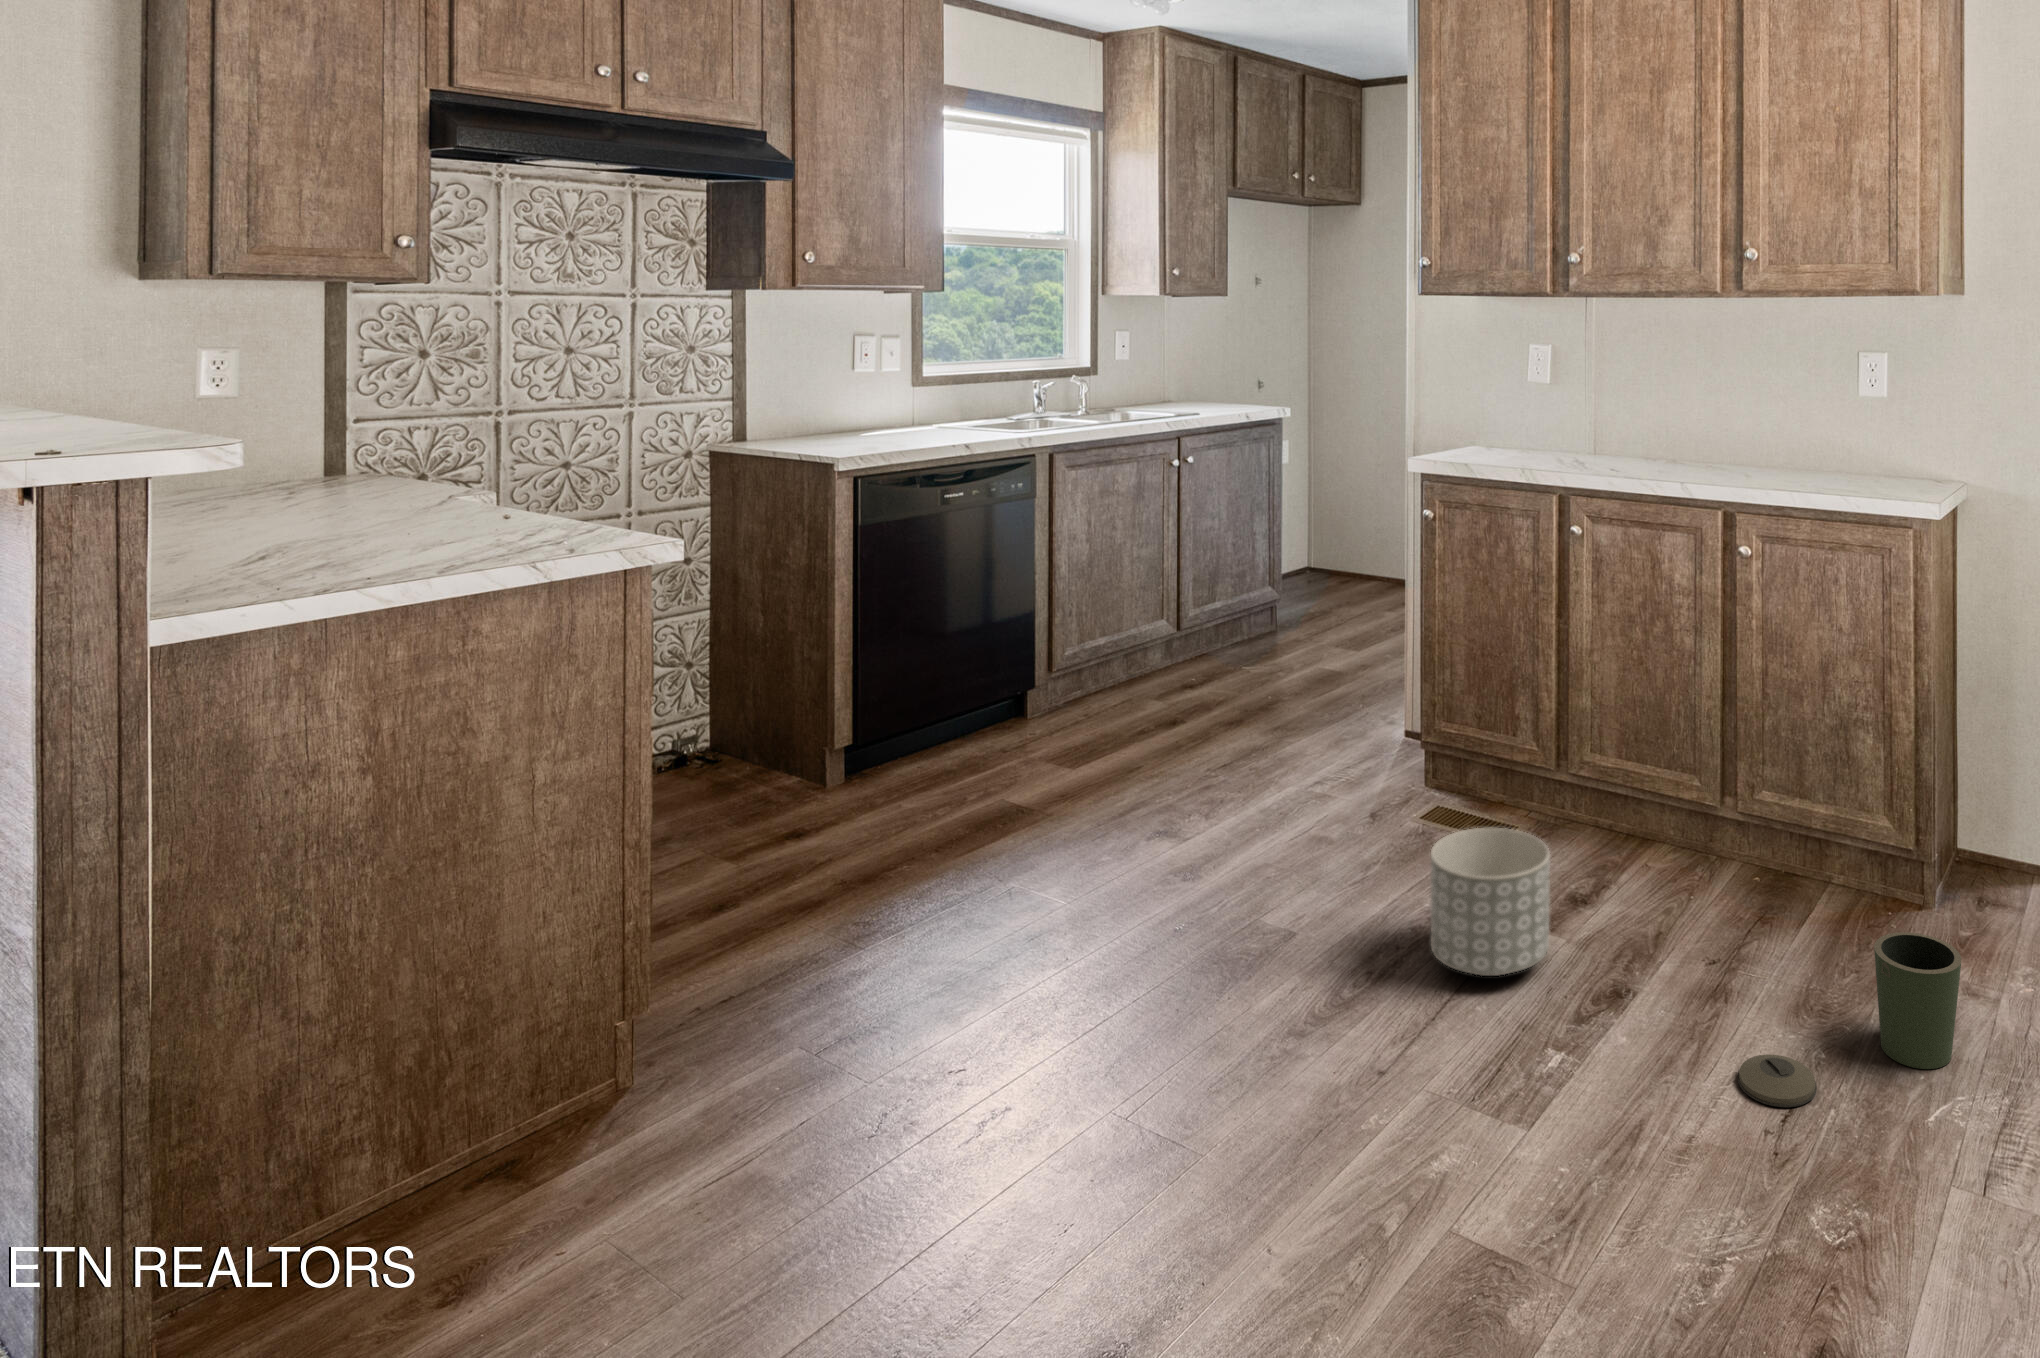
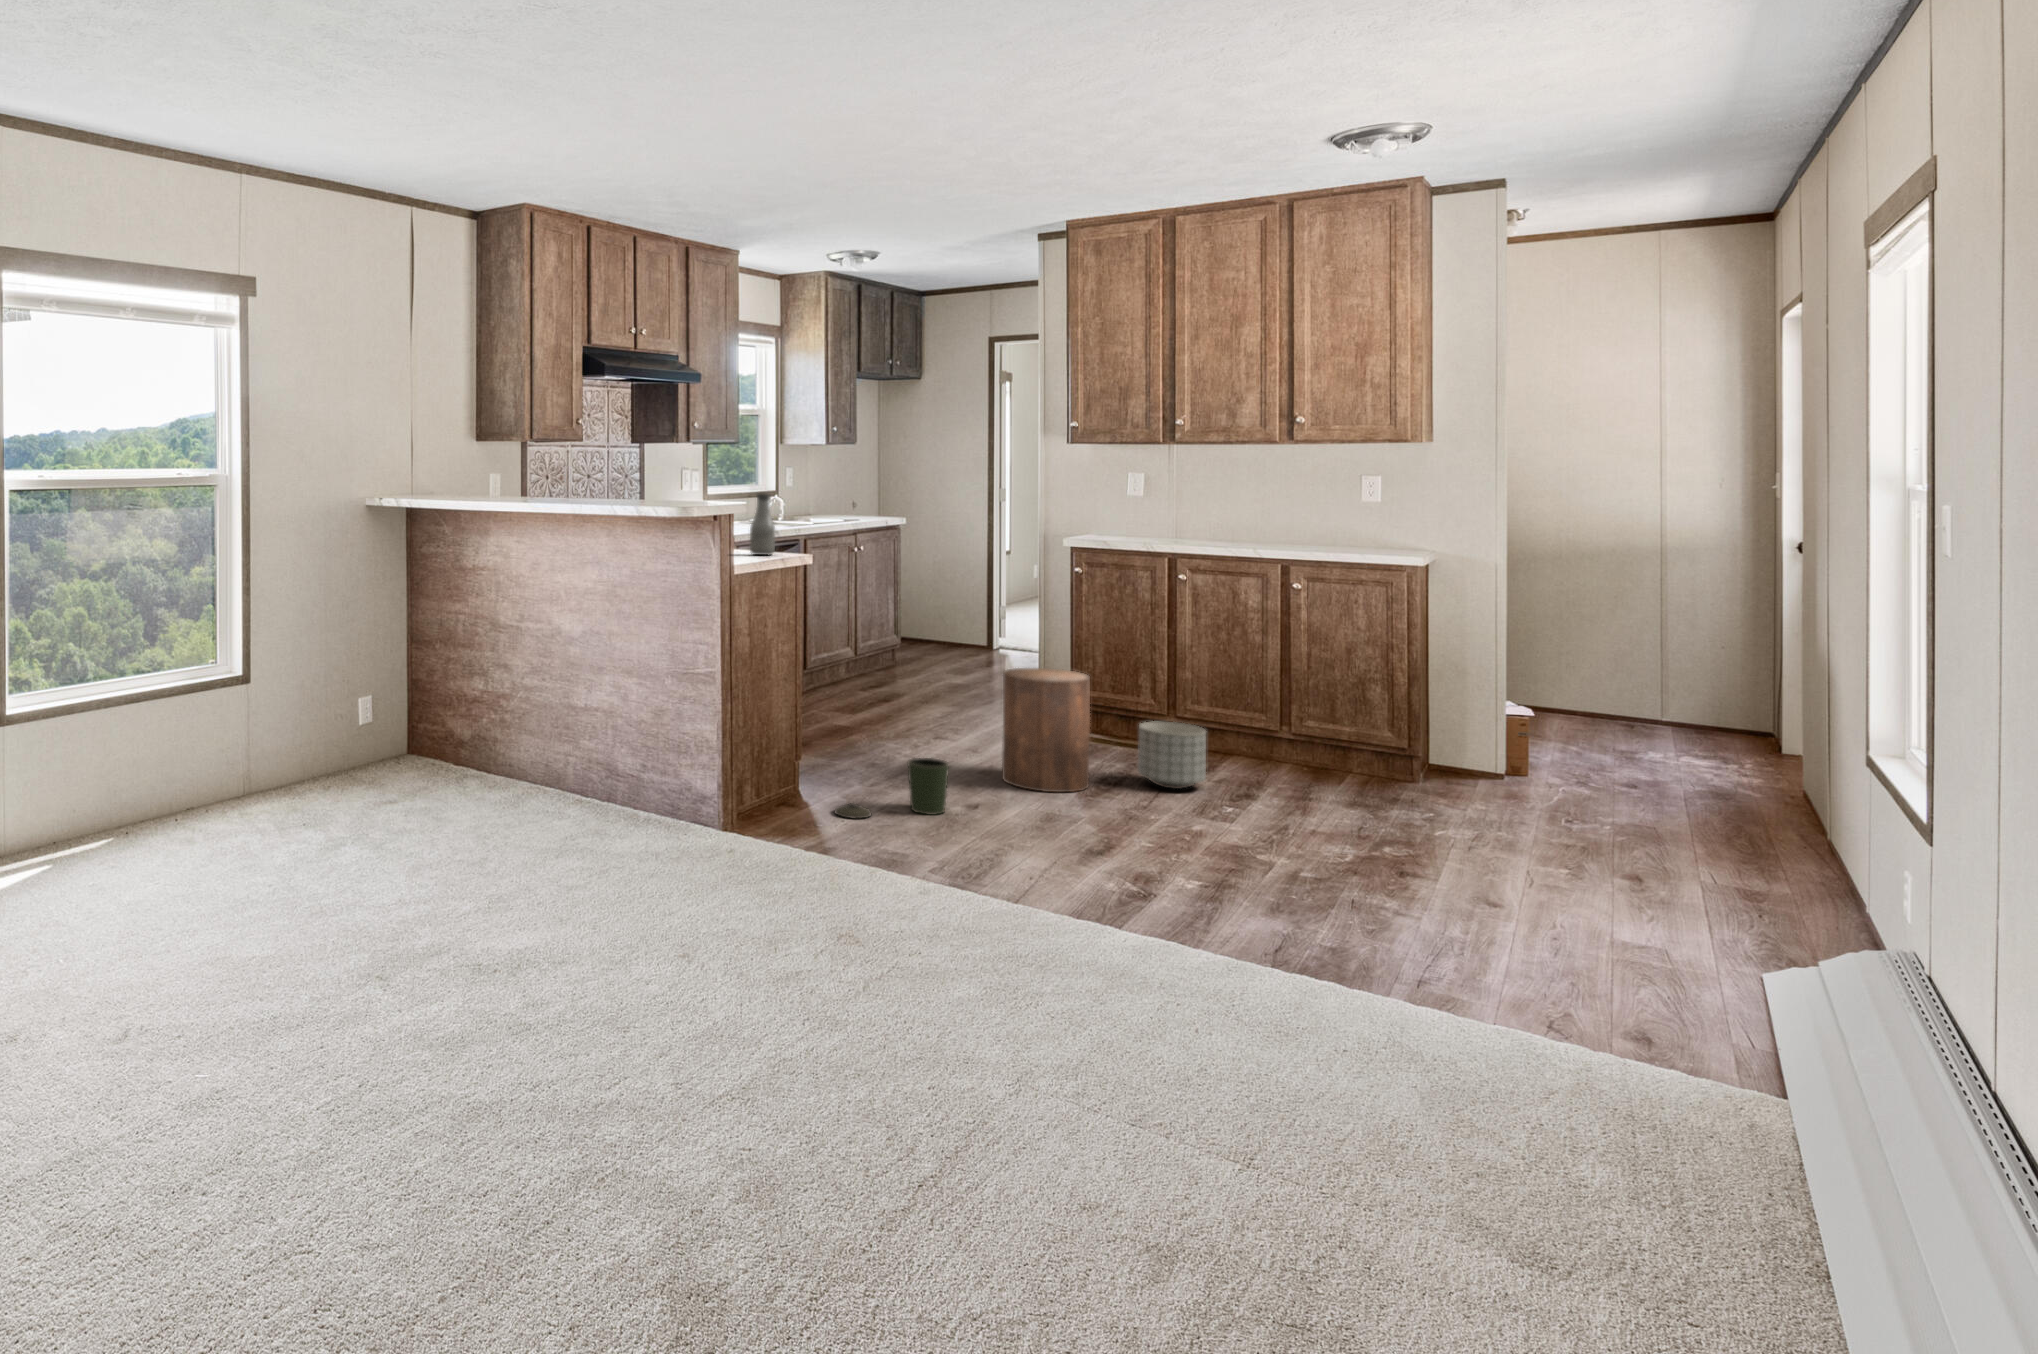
bottle: none [420,408,500,561] -> present [750,493,775,555]
stool: none [1165,732,1331,1017] -> present [1002,668,1090,792]
trash can: present [1738,932,1962,1107] -> present [835,758,949,819]

